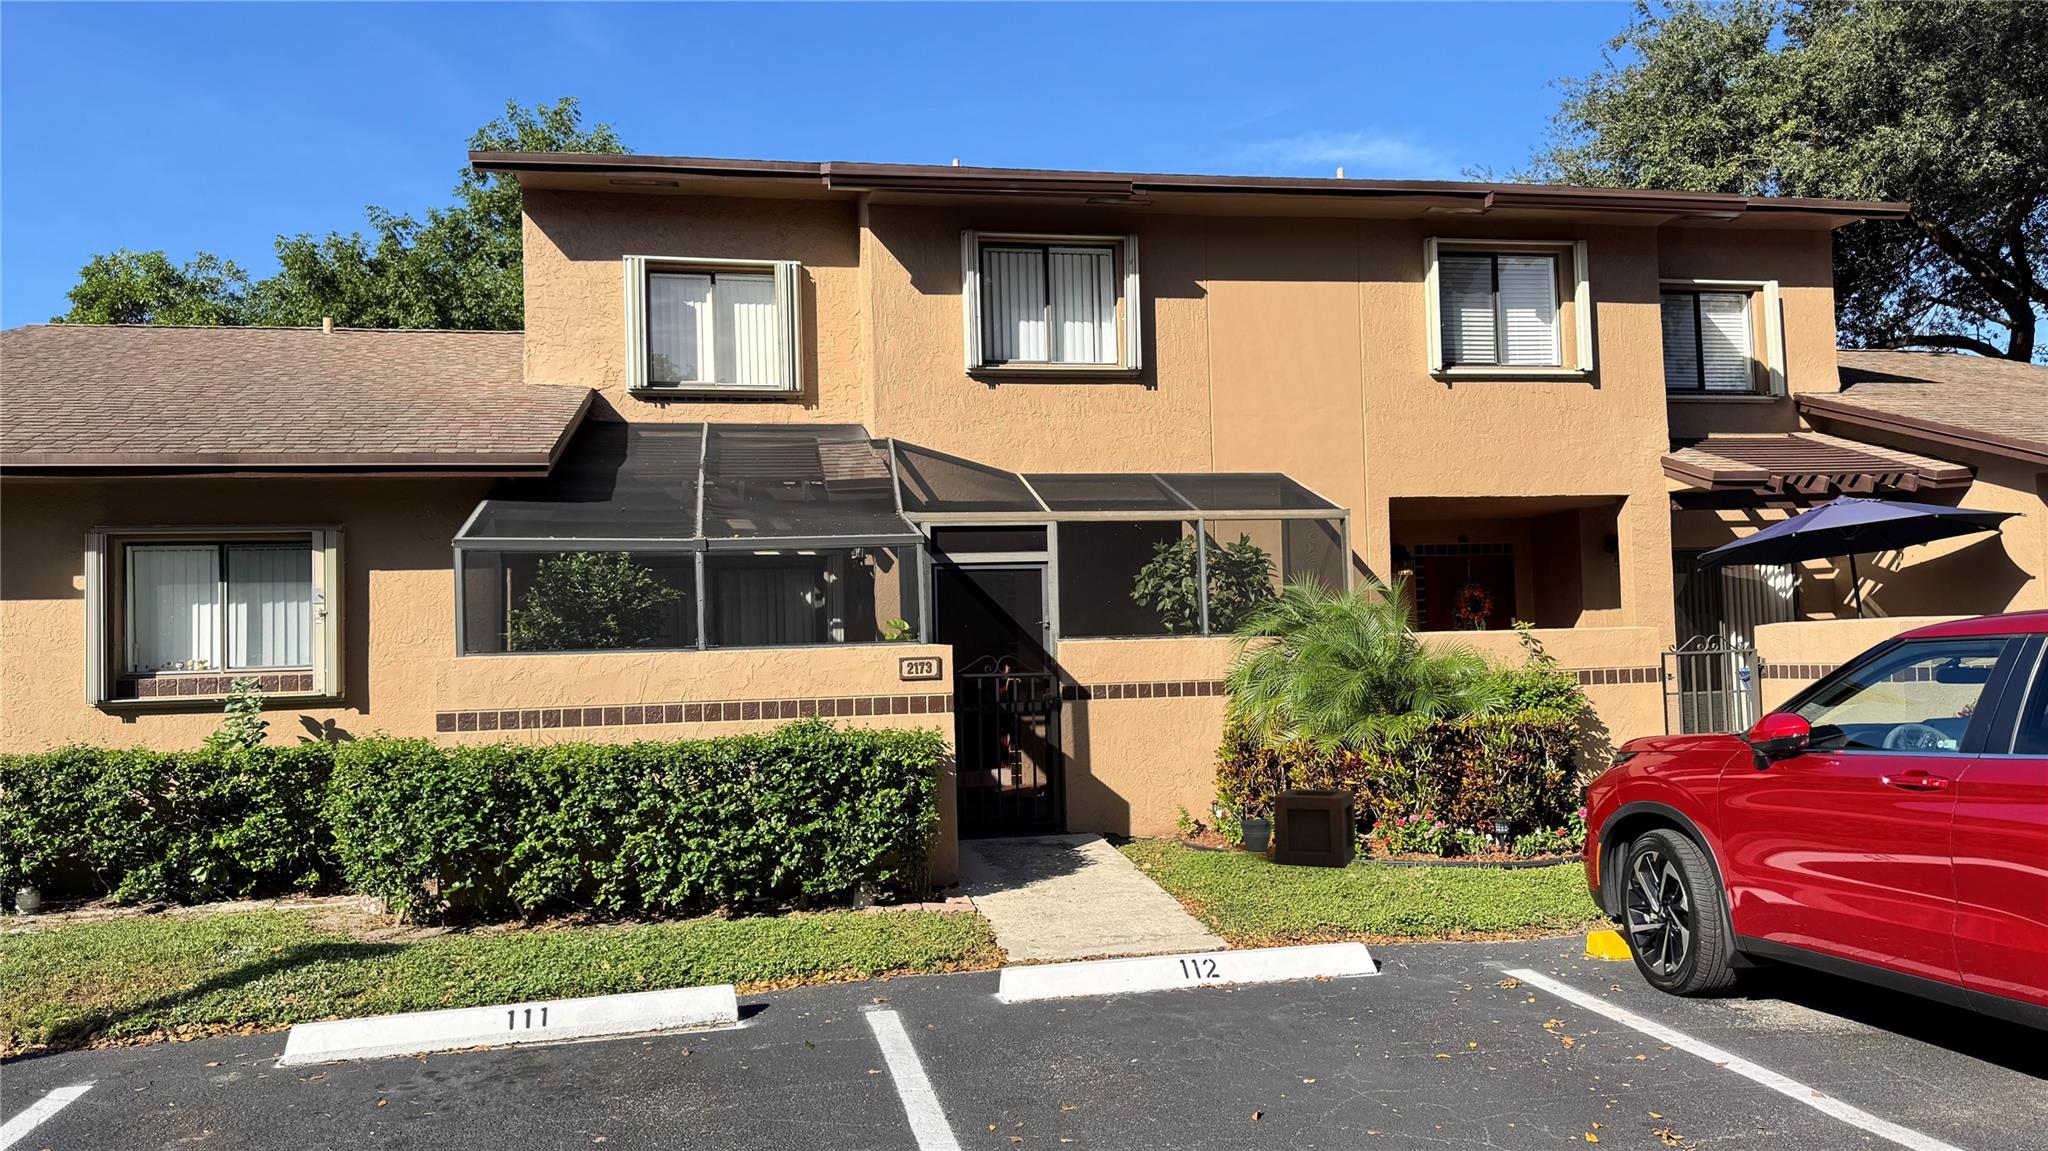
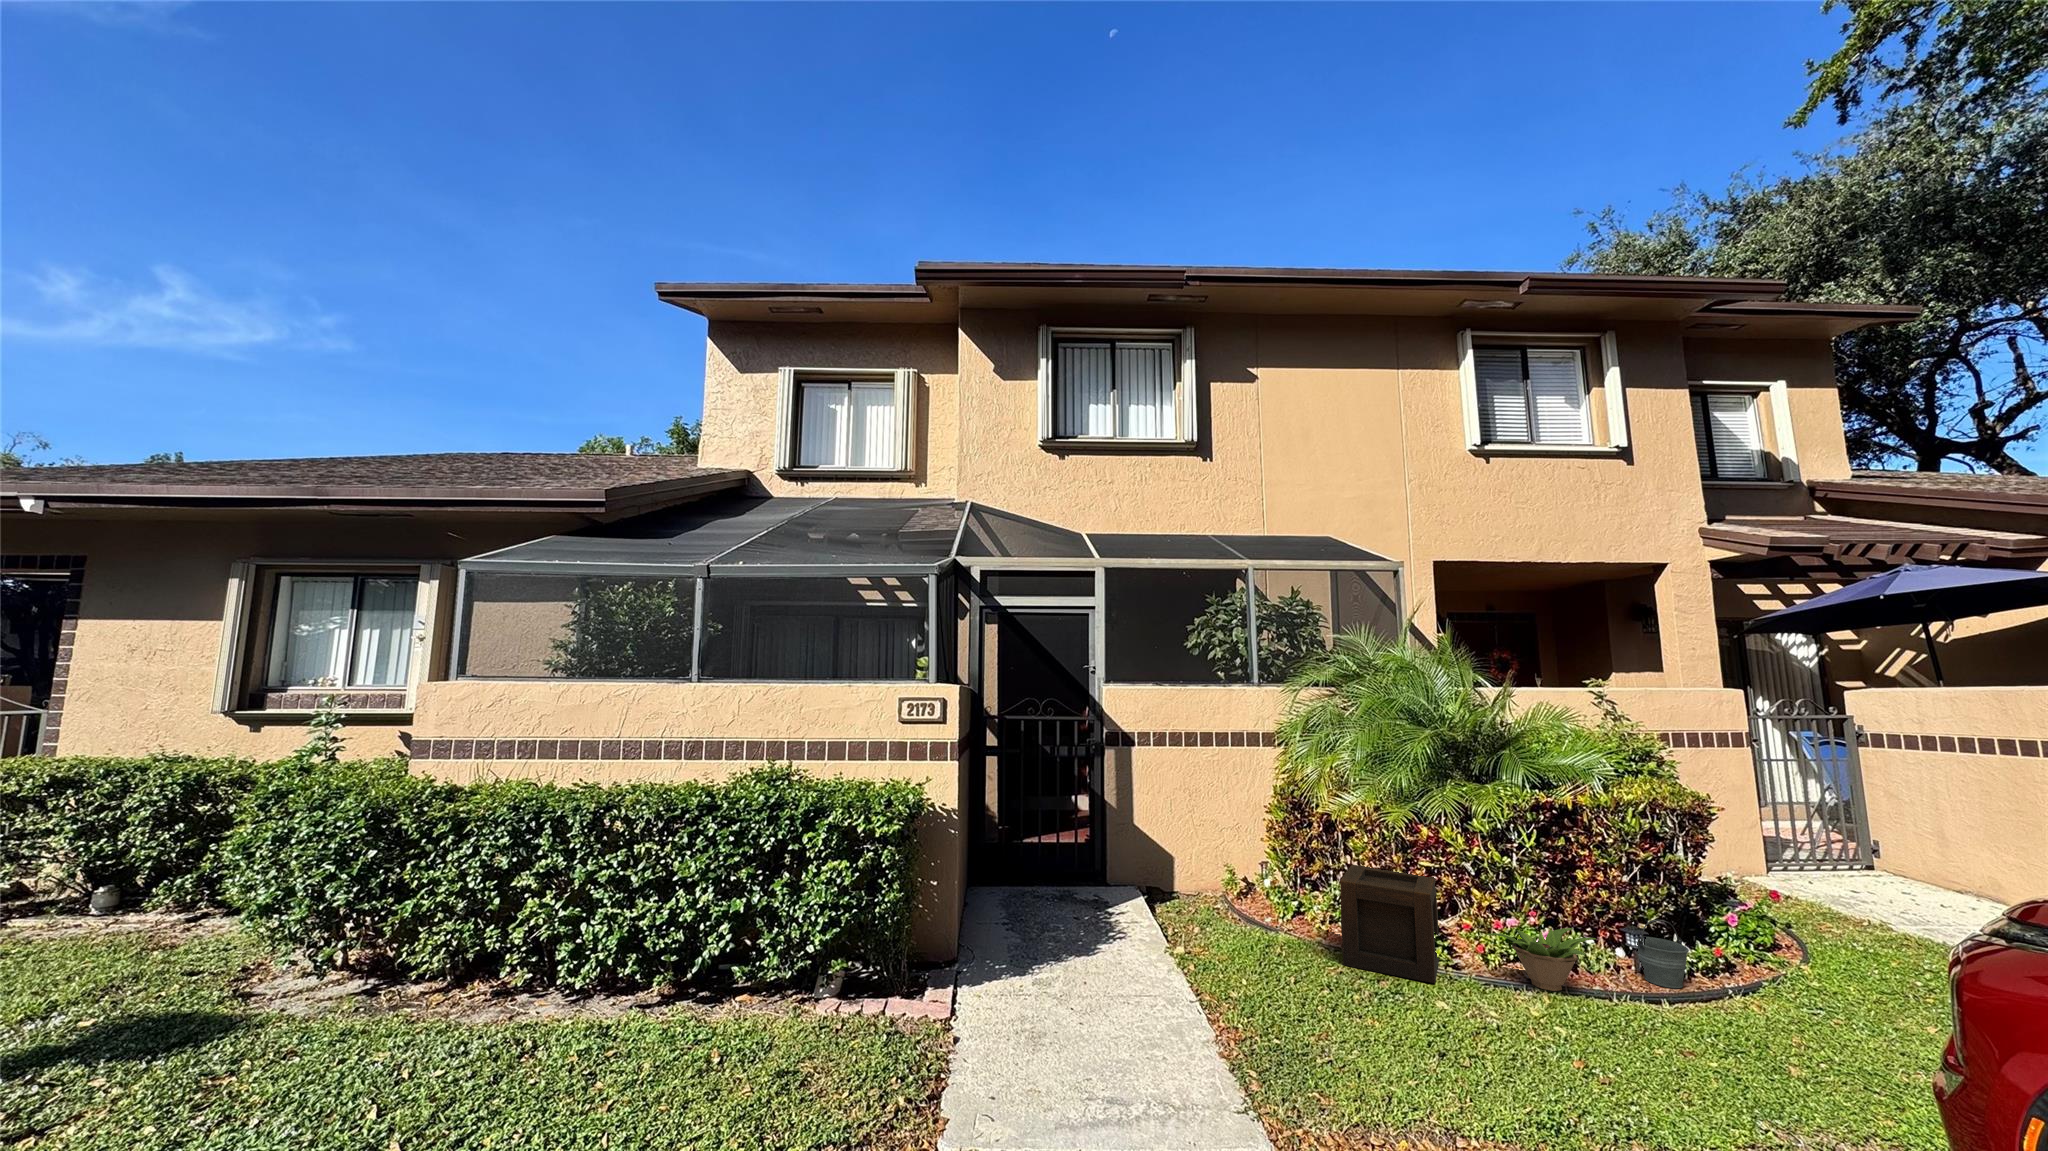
bucket: present [1240,804,1273,851] -> present [1637,920,1689,988]
decorative plant: none [1386,820,1465,865] -> present [1487,928,1596,991]

